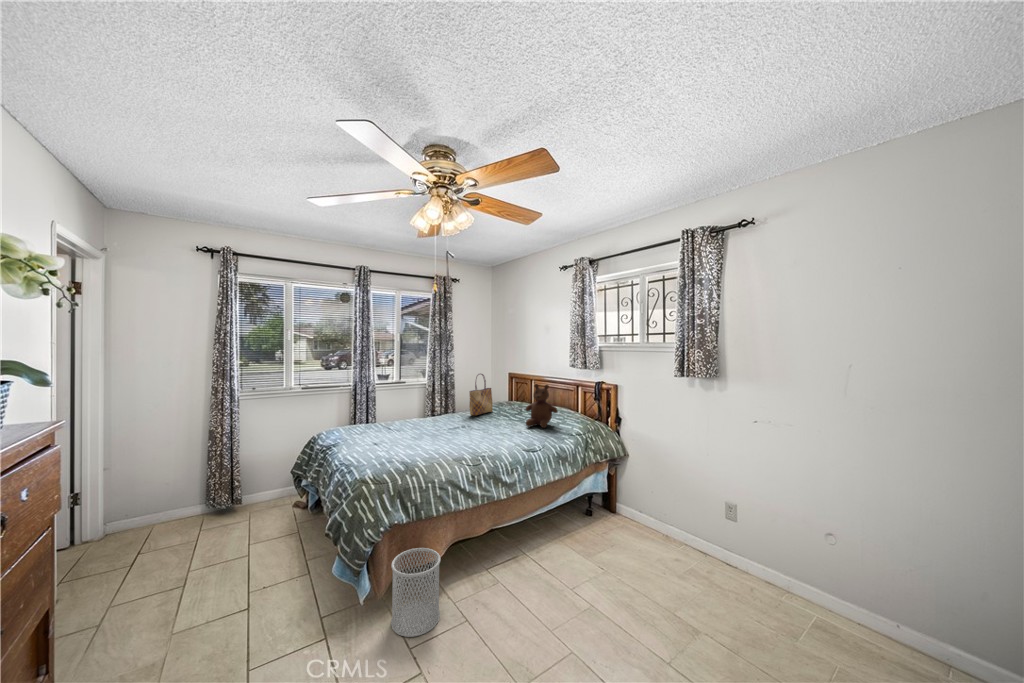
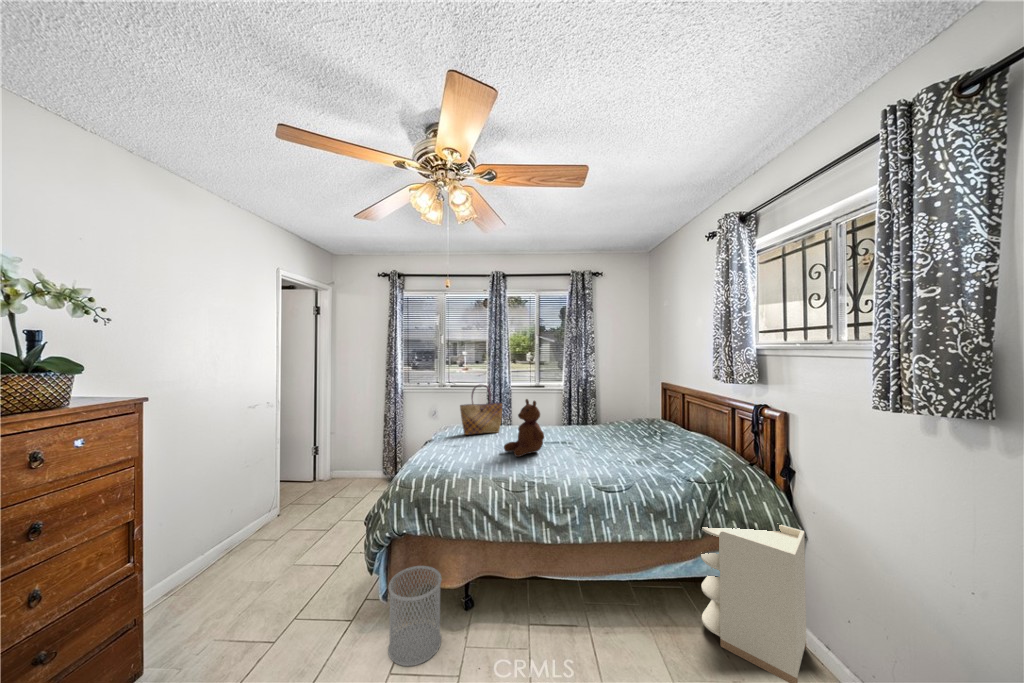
tote bag: present [469,373,493,415] -> present [460,384,502,435]
teddy bear: present [526,384,558,428] -> present [504,399,544,457]
nightstand: none [580,450,637,536] -> present [701,525,807,683]

